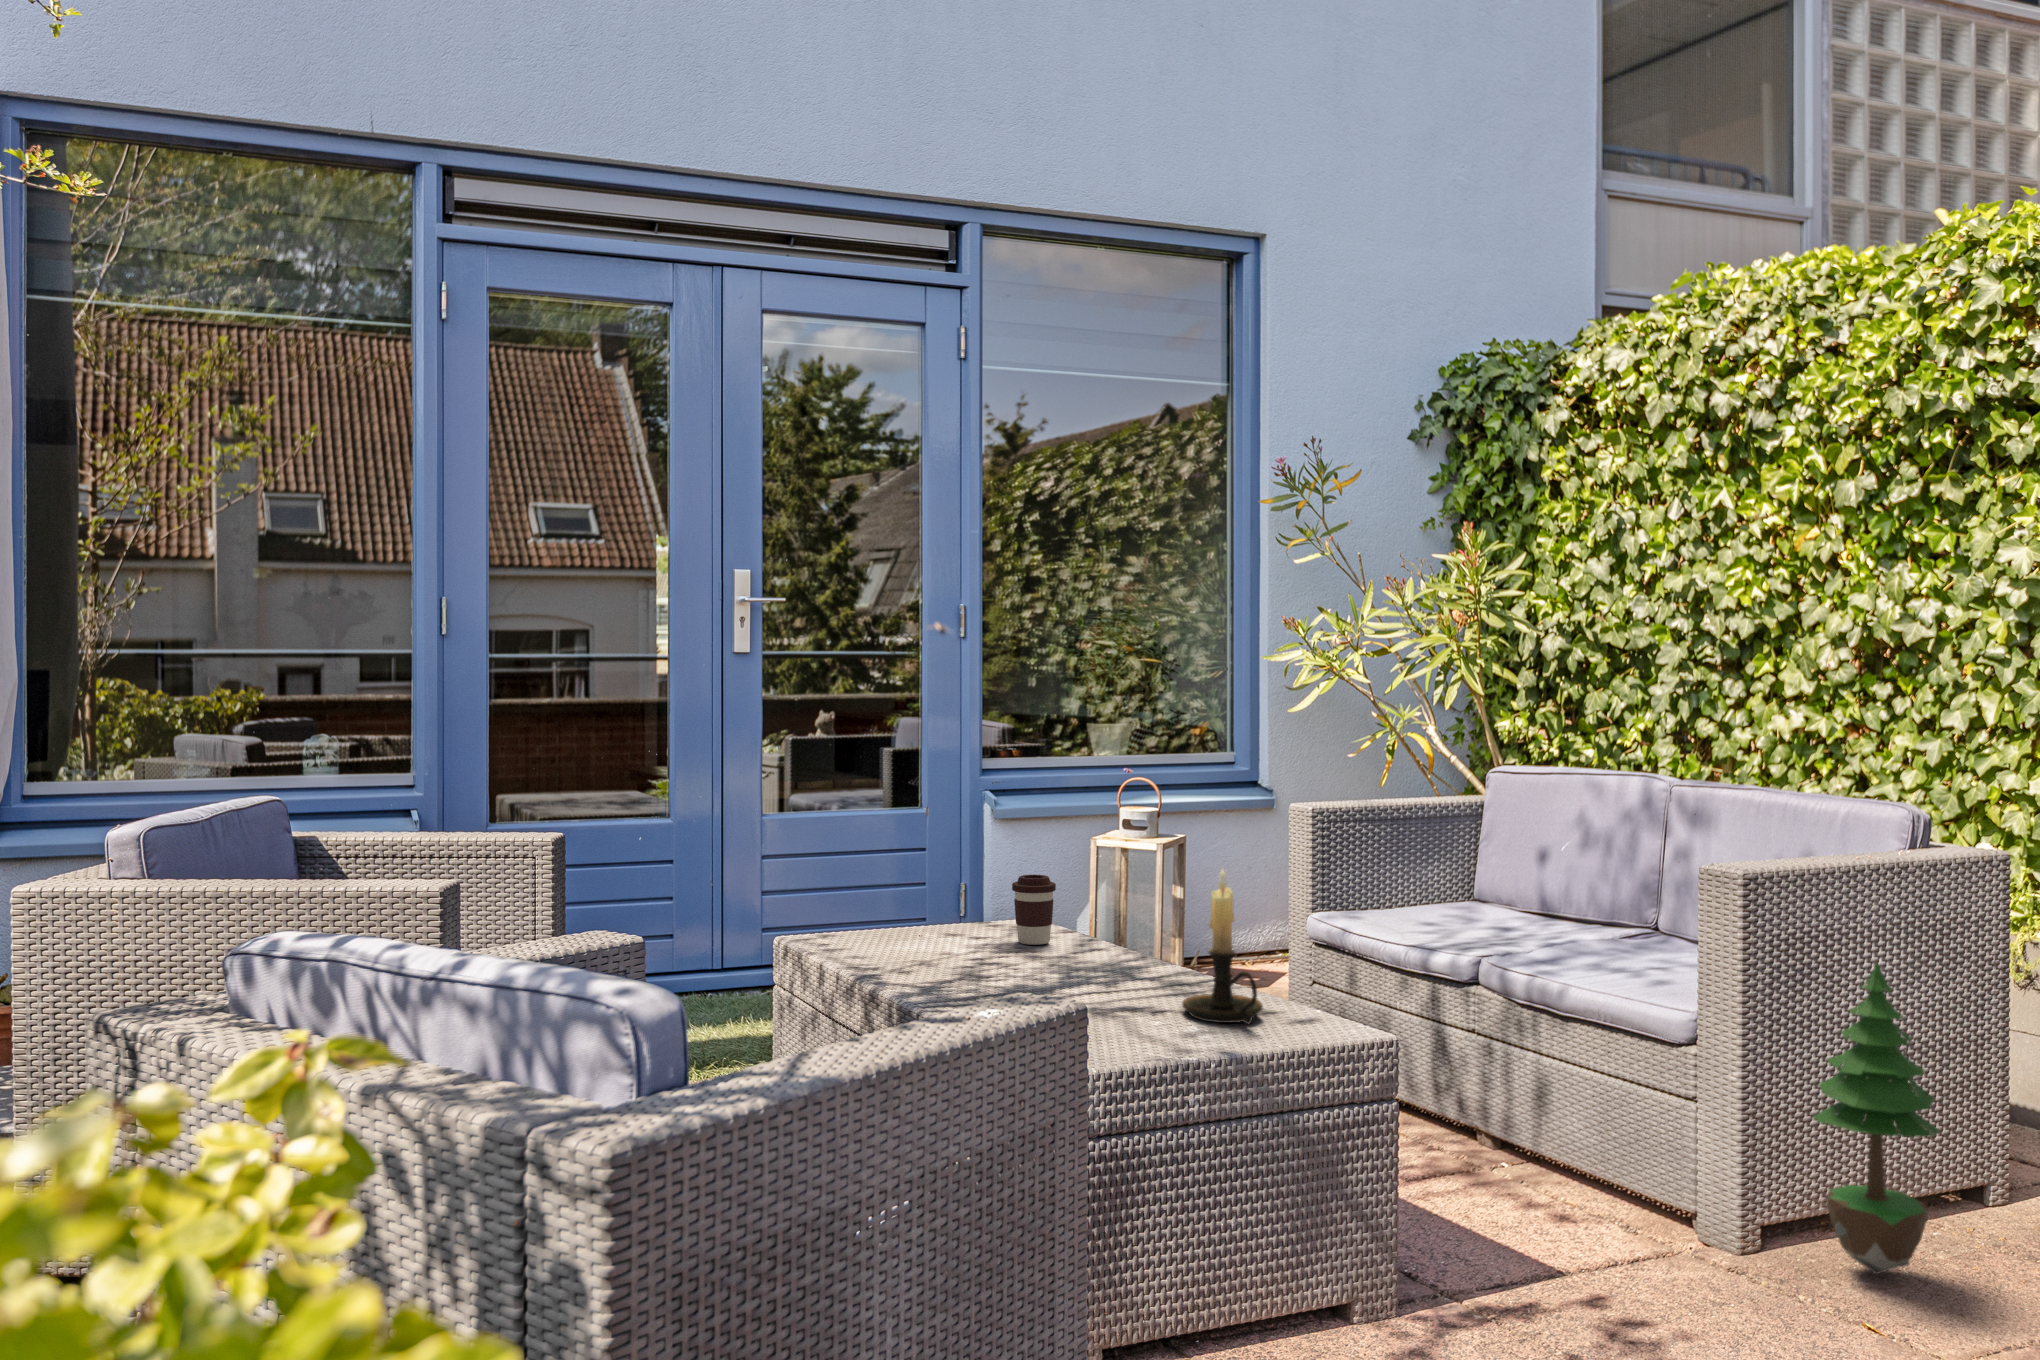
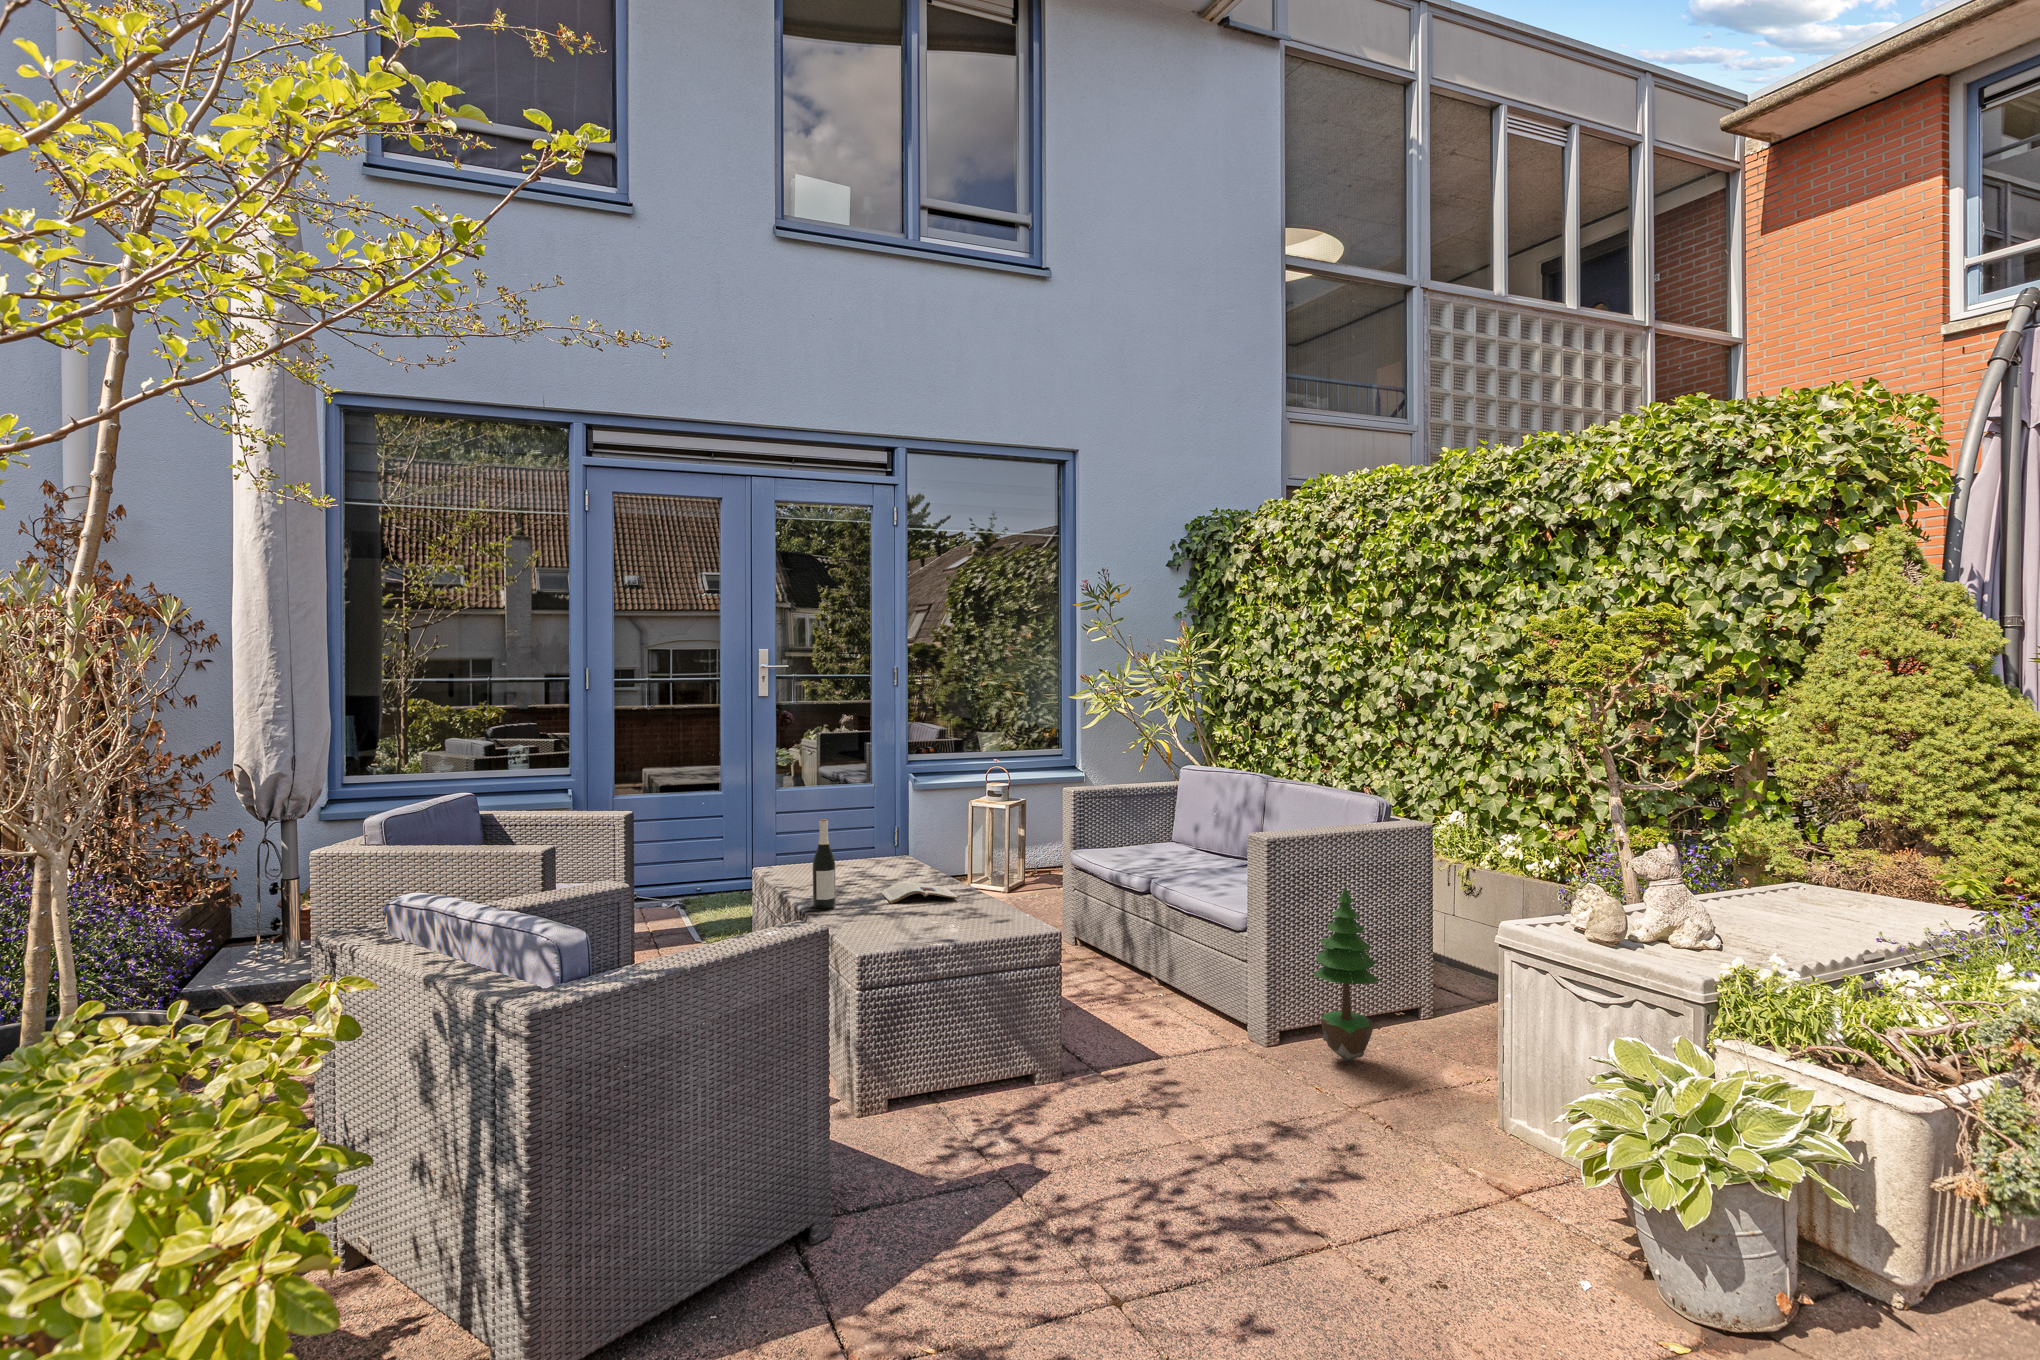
wine bottle: none [919,838,960,999] -> present [813,819,835,909]
candle holder: present [1182,869,1263,1024] -> none [957,835,1000,923]
coffee cup: present [1012,875,1056,945] -> none [885,836,910,876]
magazine: none [1022,952,1168,992] -> present [881,881,958,904]

